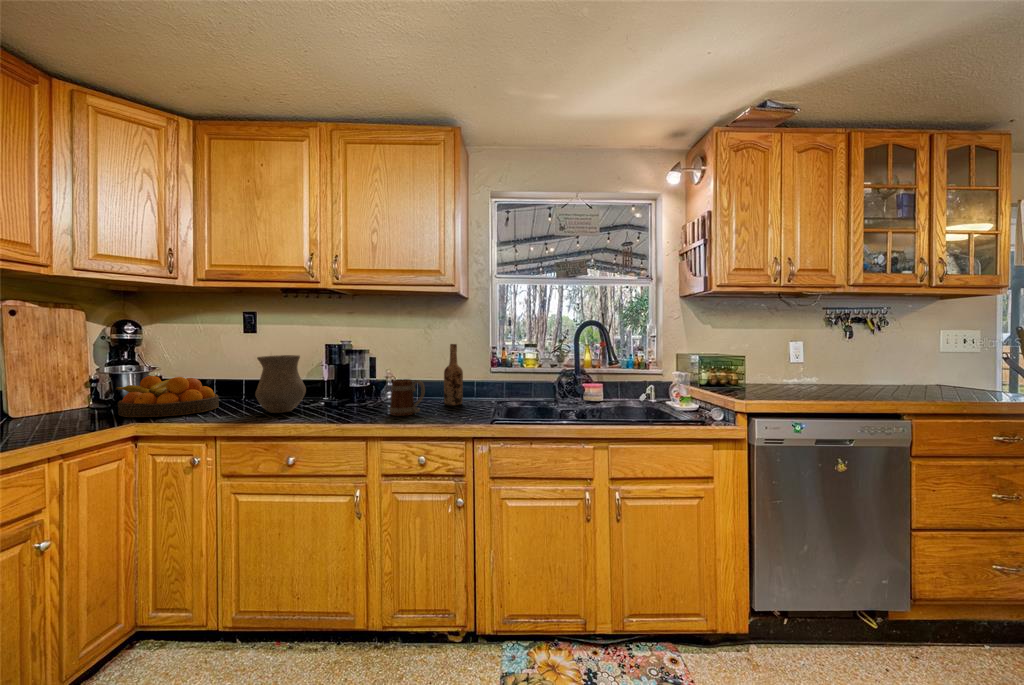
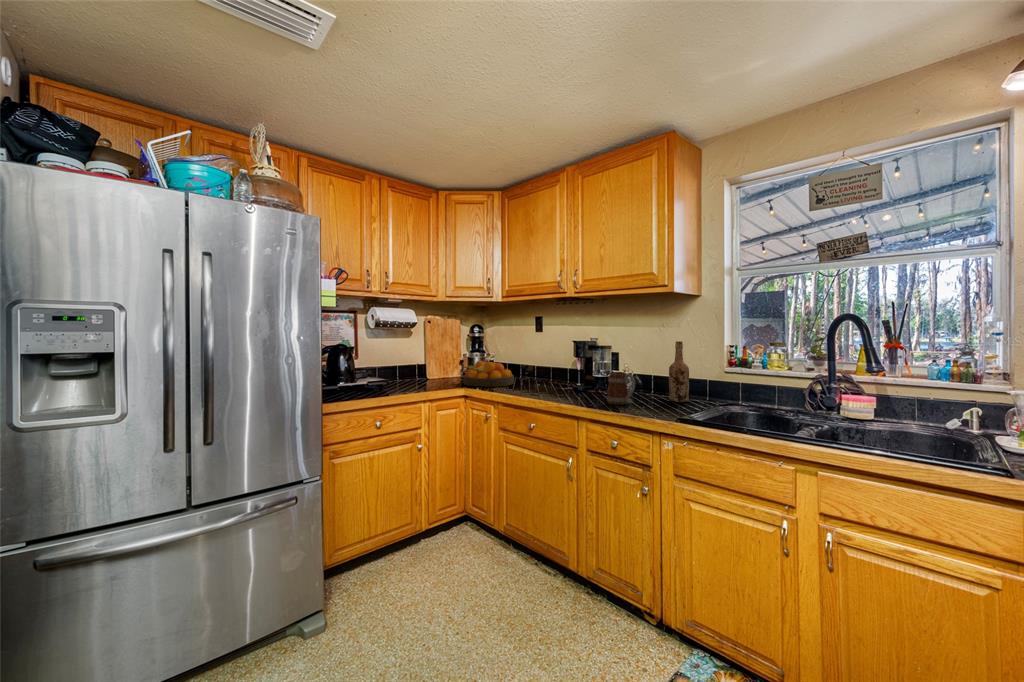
vase: present [255,355,306,413] -> none [524,349,557,392]

